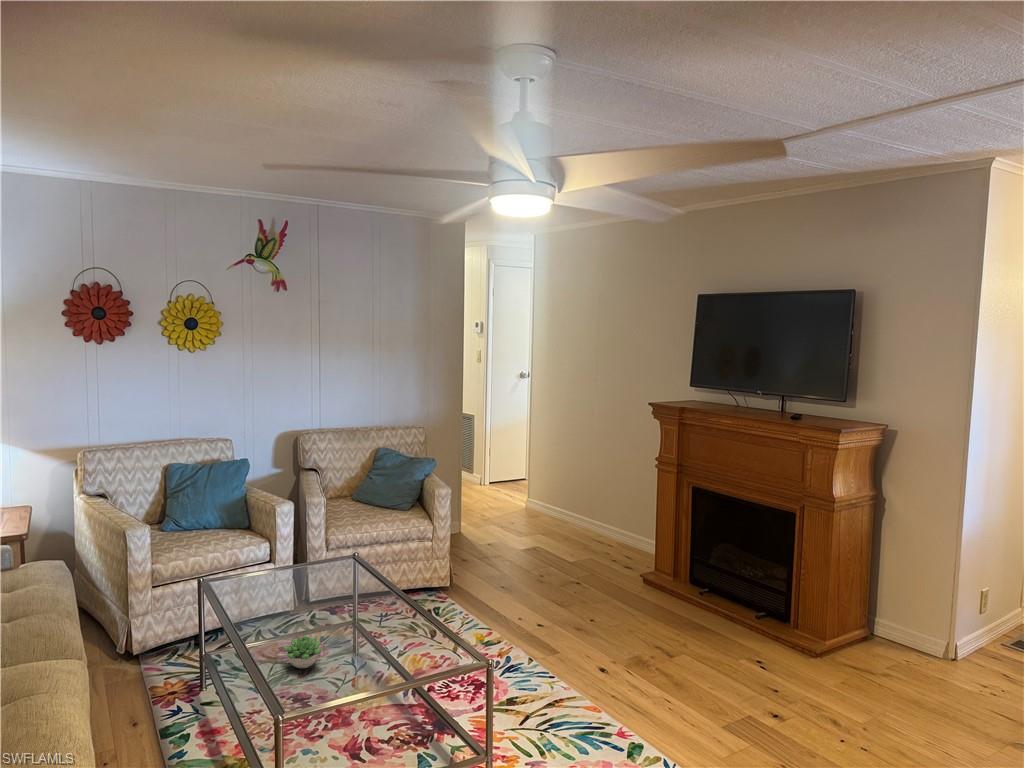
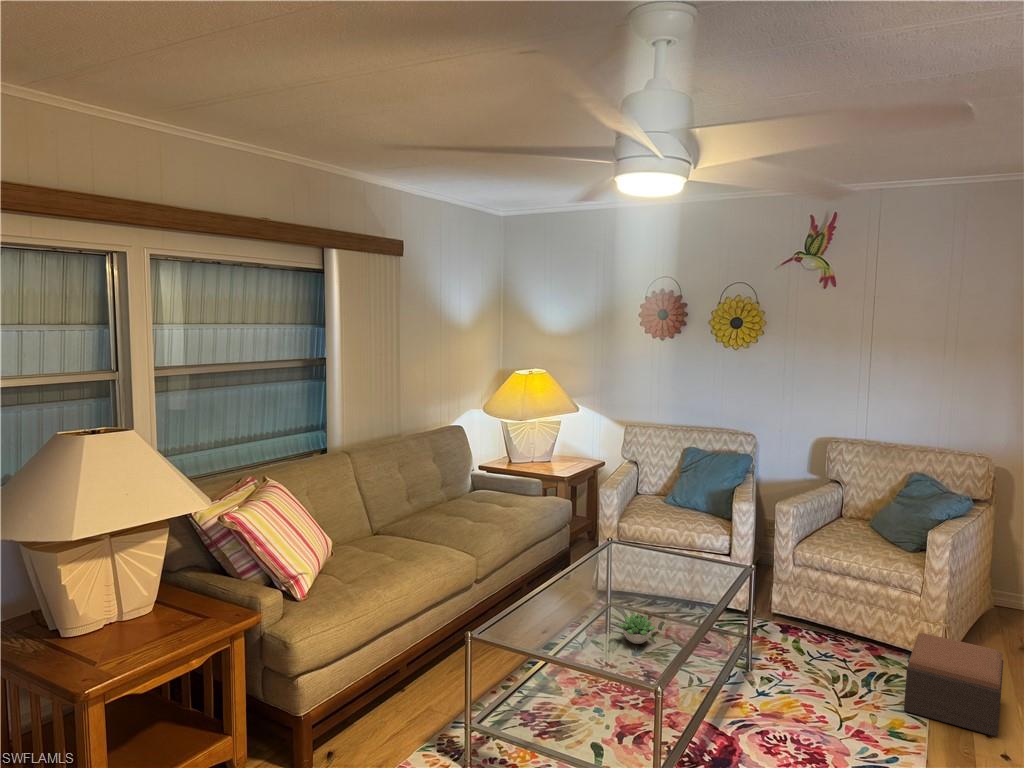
footstool: none [448,559,525,627] -> present [904,633,1003,737]

